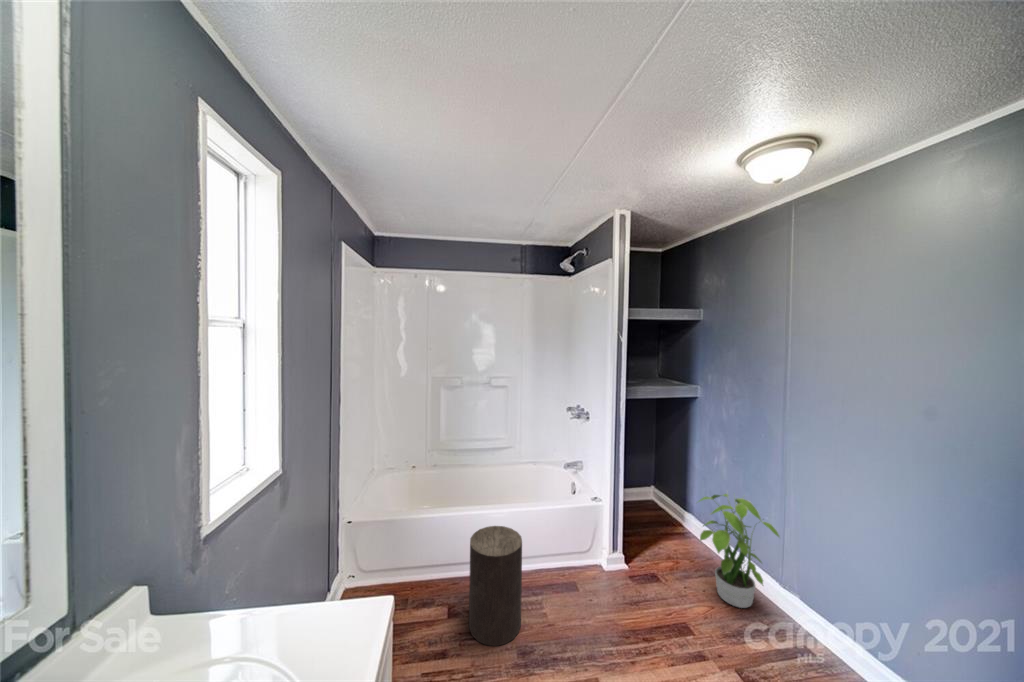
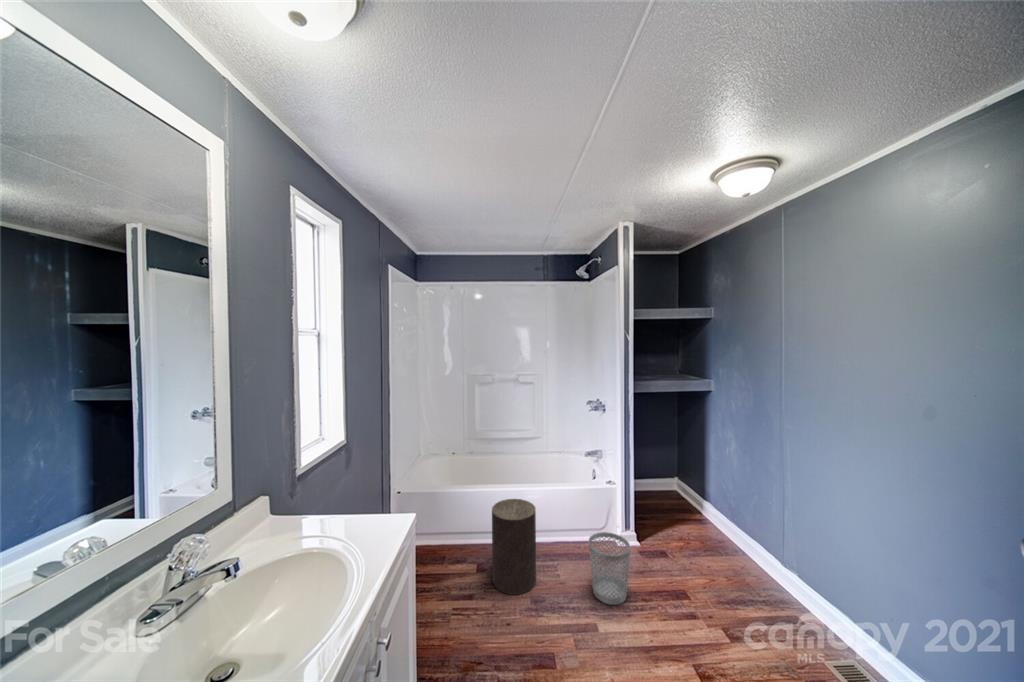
potted plant: present [699,494,779,608] -> none [699,475,779,583]
wastebasket: none [583,561,631,650] -> present [589,532,630,605]

